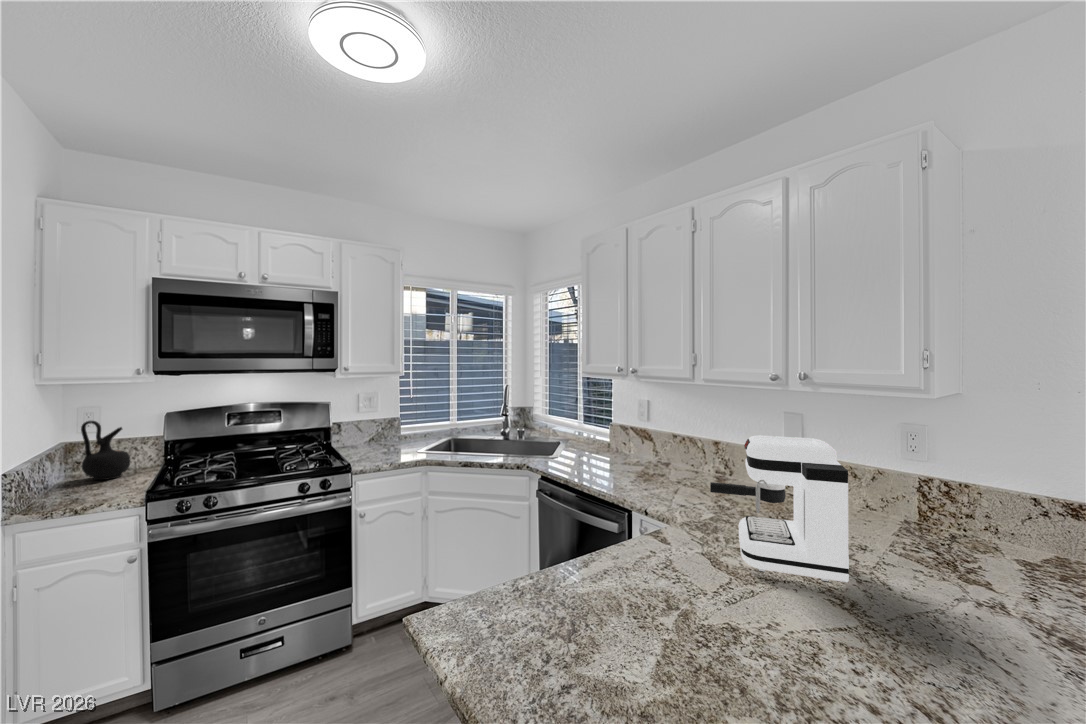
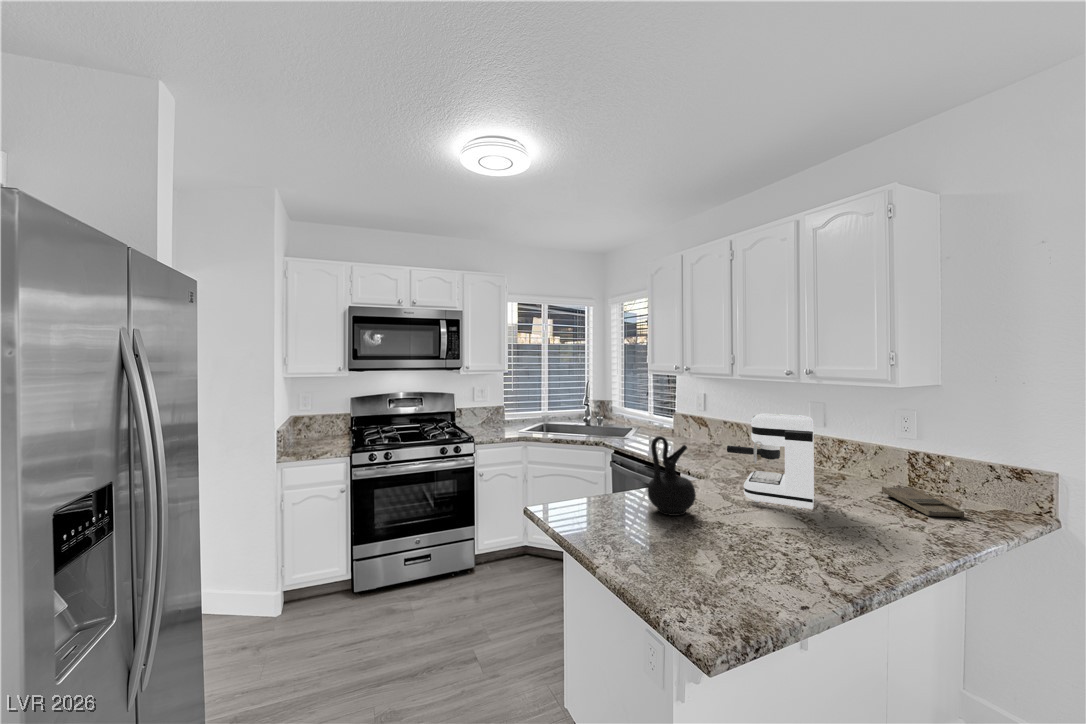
ceramic jug: present [81,421,131,480] -> present [648,436,696,516]
tray: none [903,529,1035,581] -> present [882,486,964,517]

